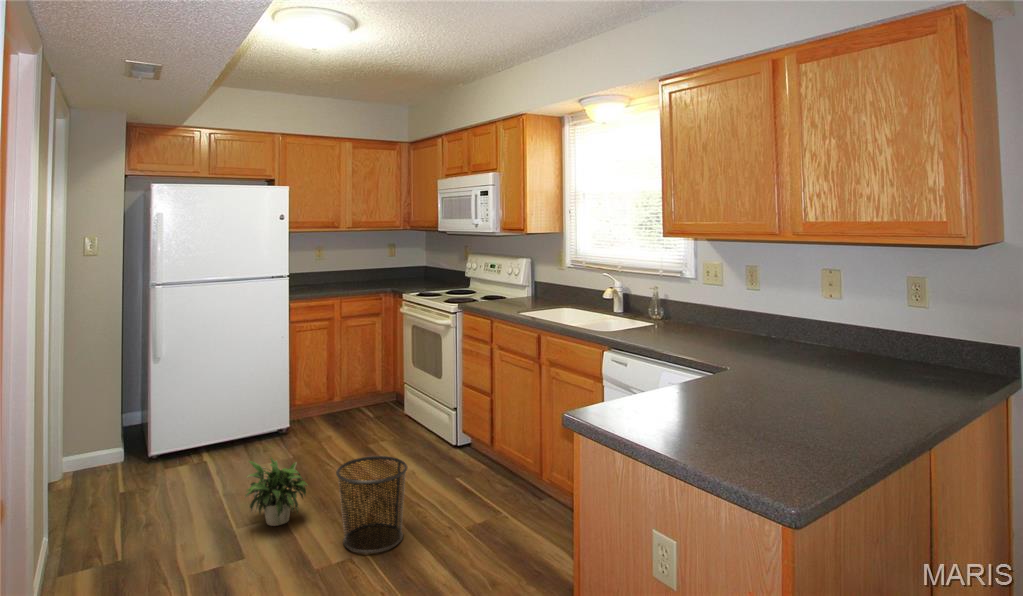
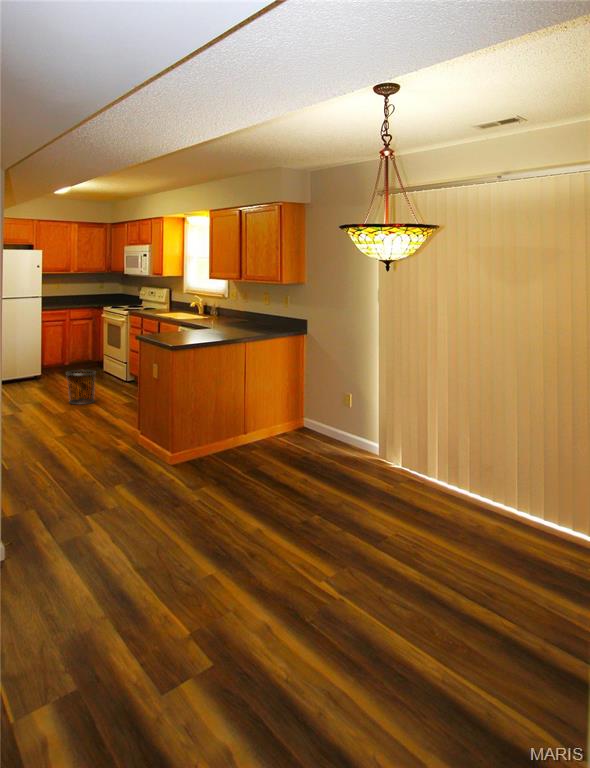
potted plant: present [245,458,308,526] -> none [26,372,54,399]

